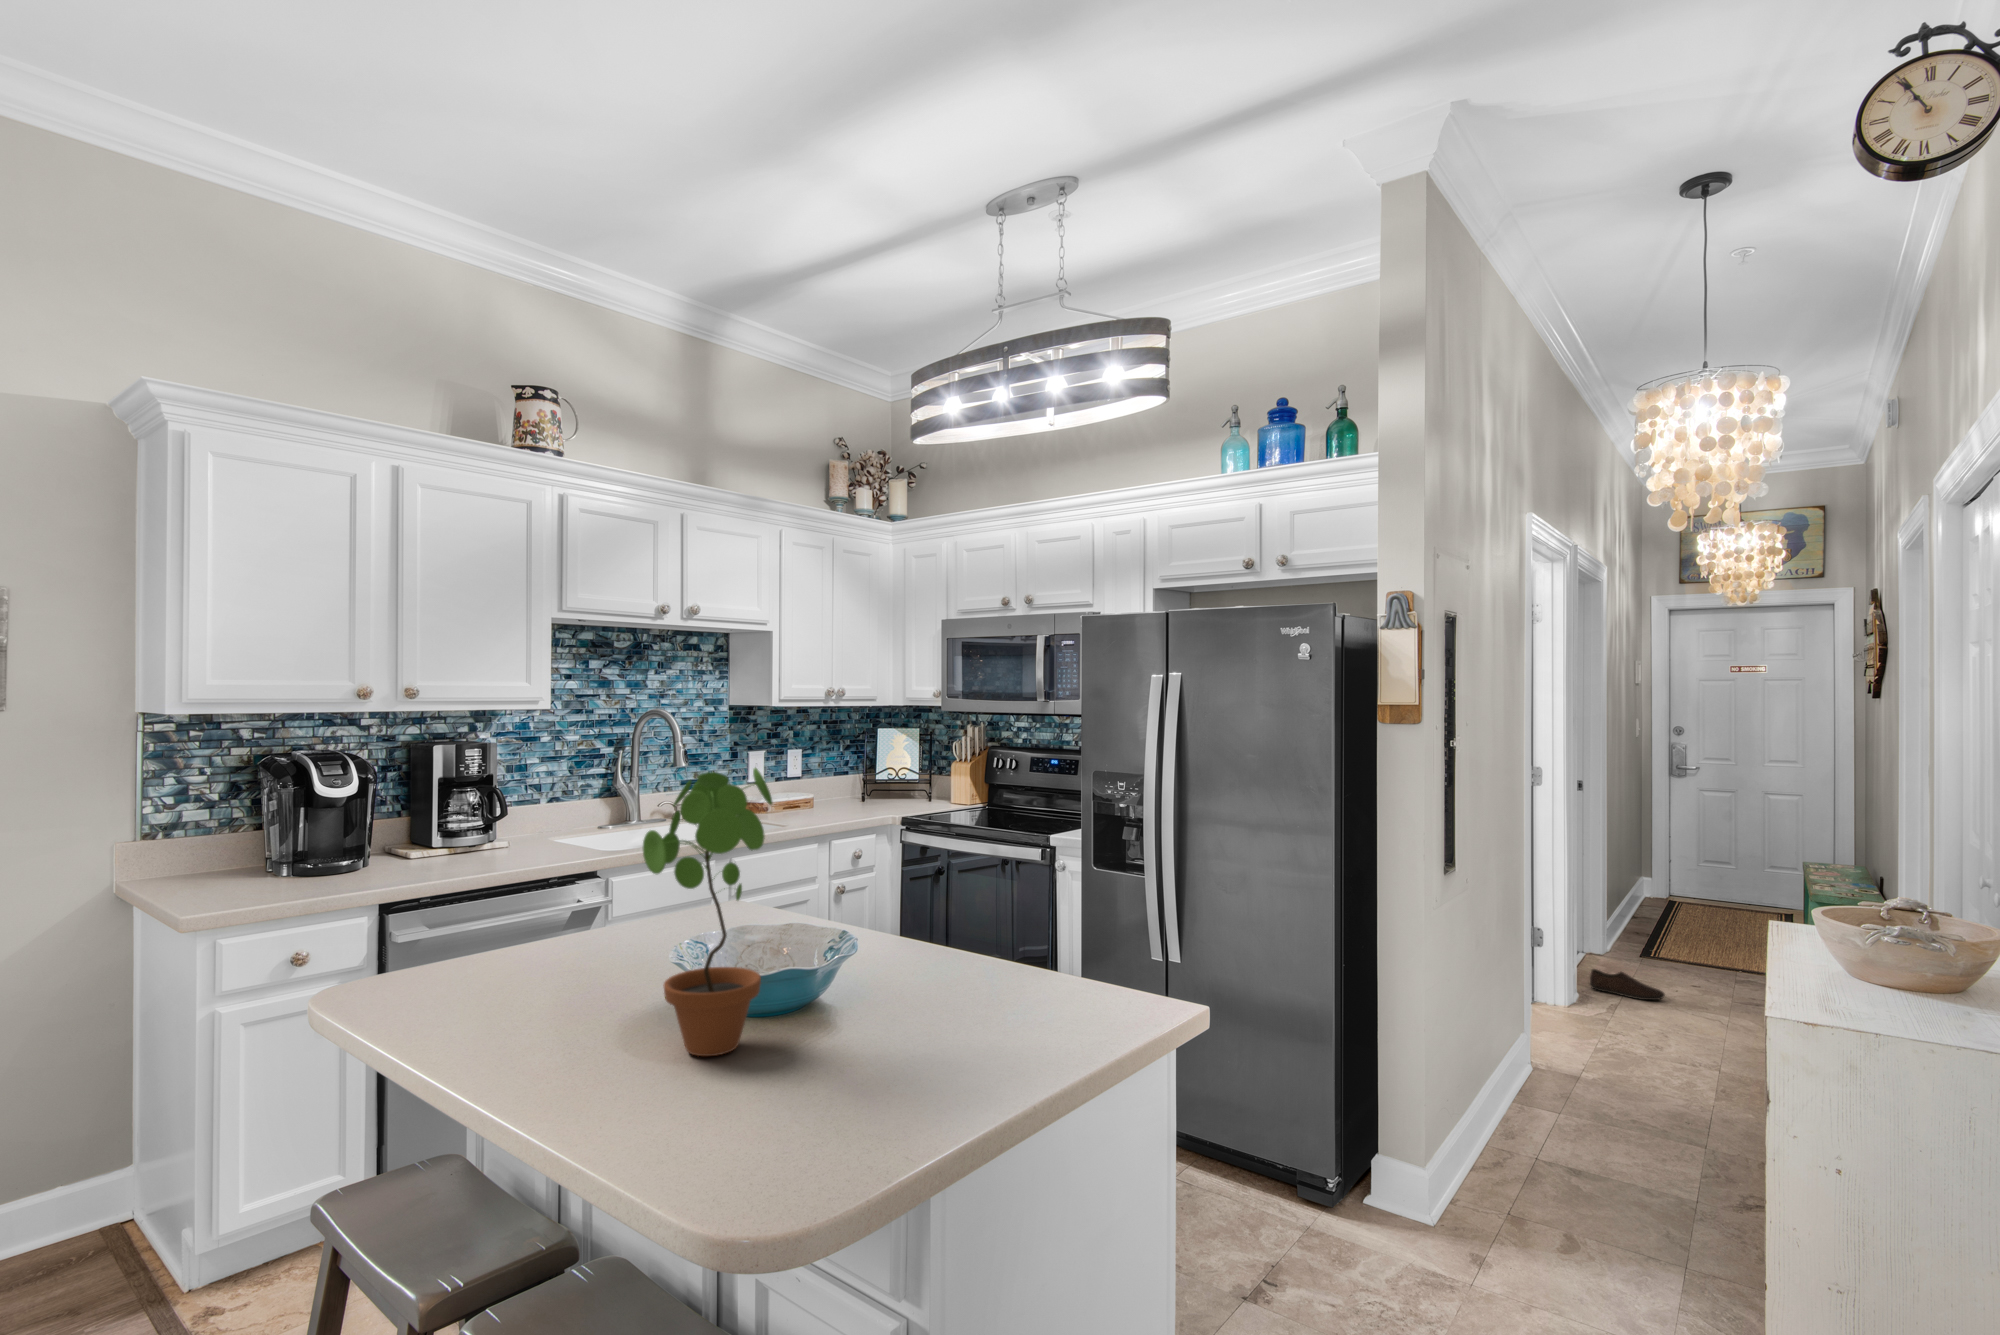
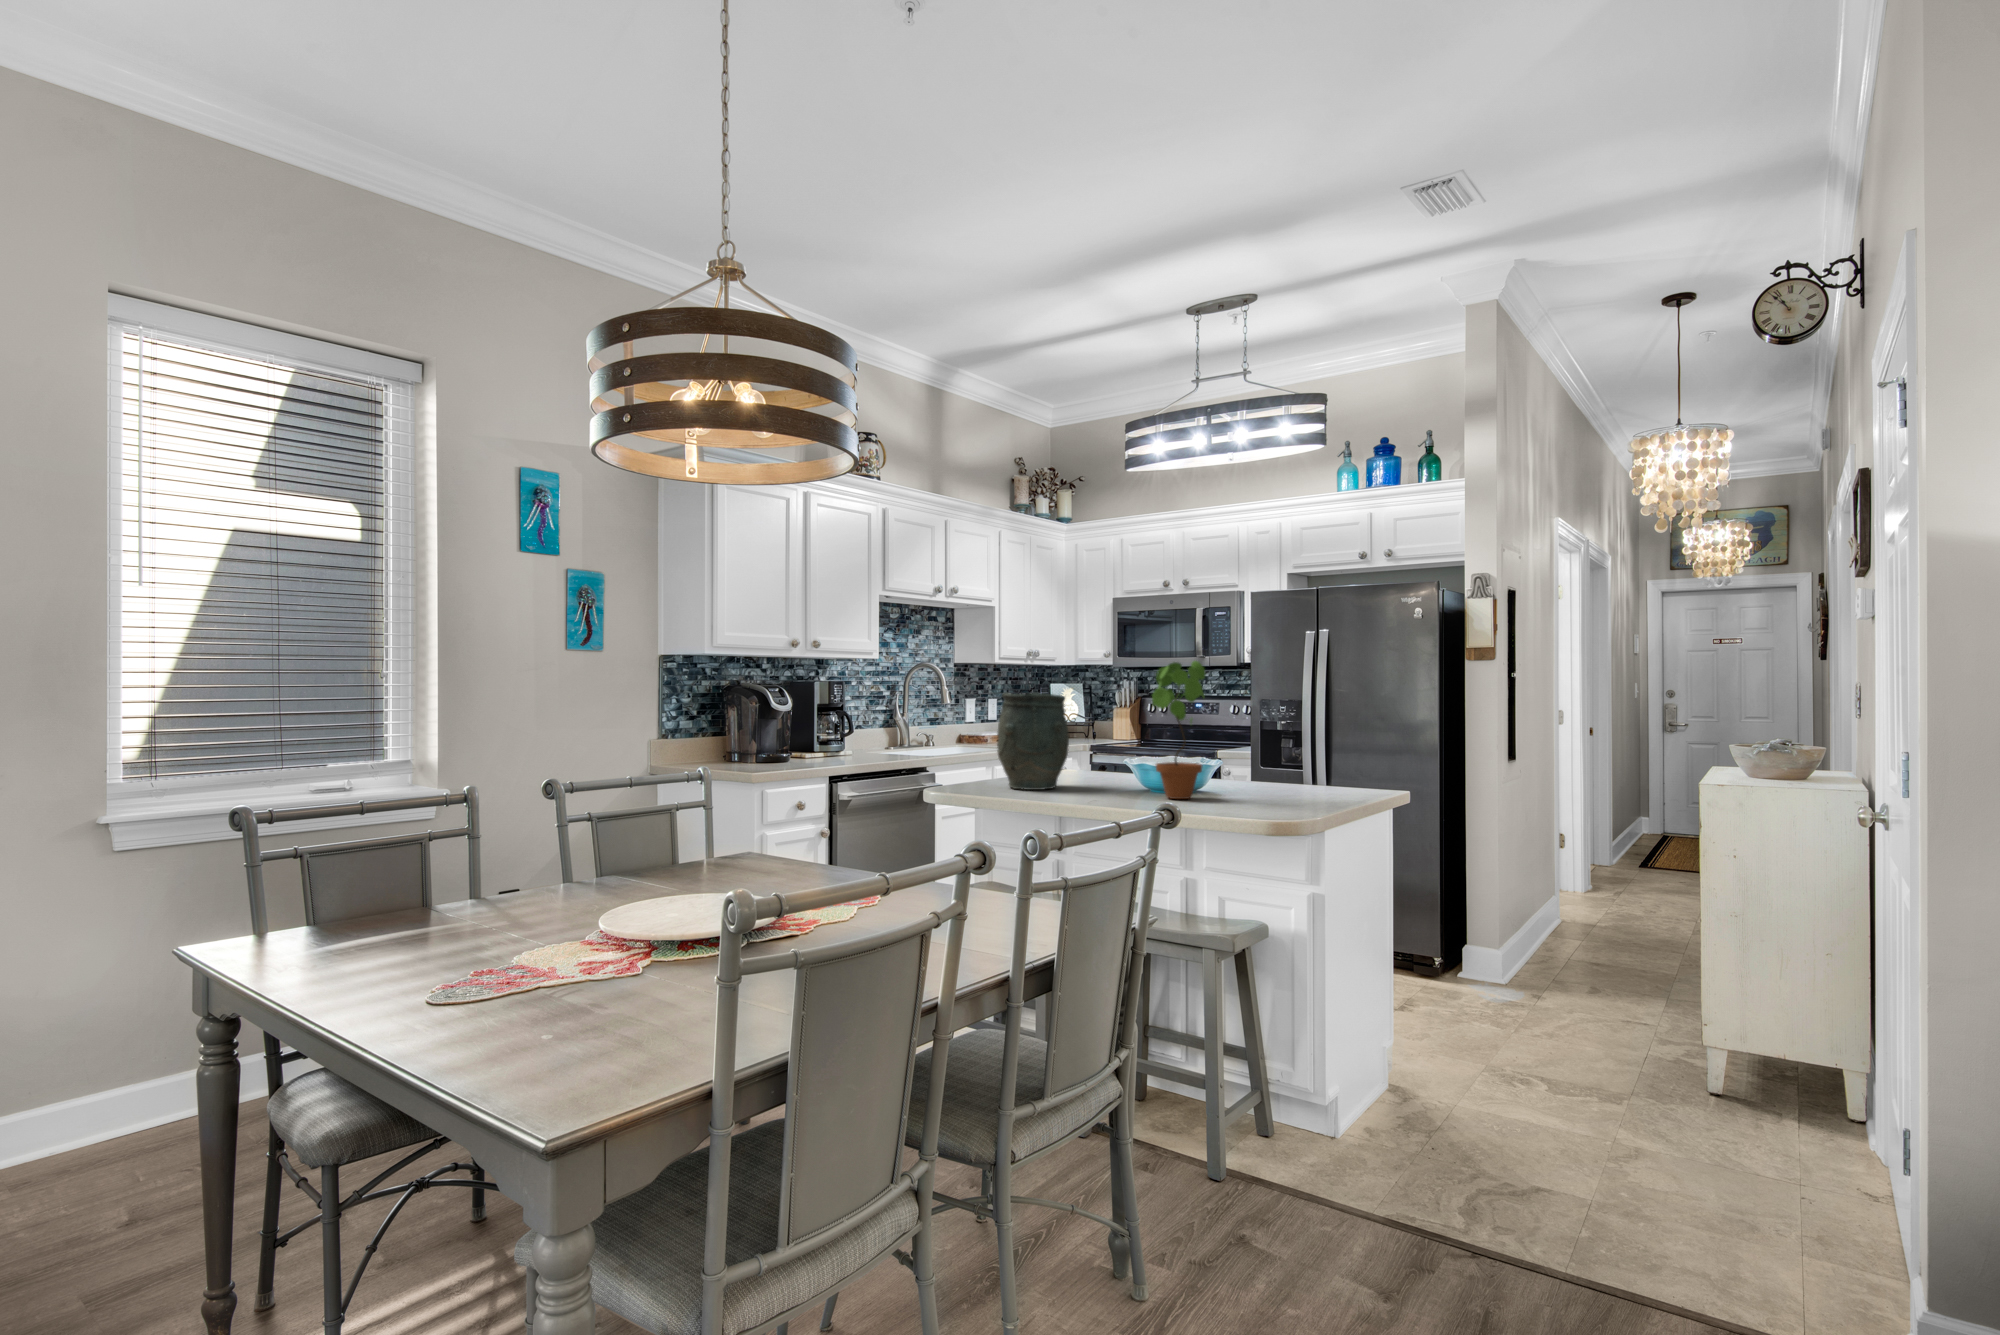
vase: none [447,808,596,998] -> present [997,693,1069,790]
shoe: present [1590,969,1665,1000] -> none [1600,867,1657,887]

